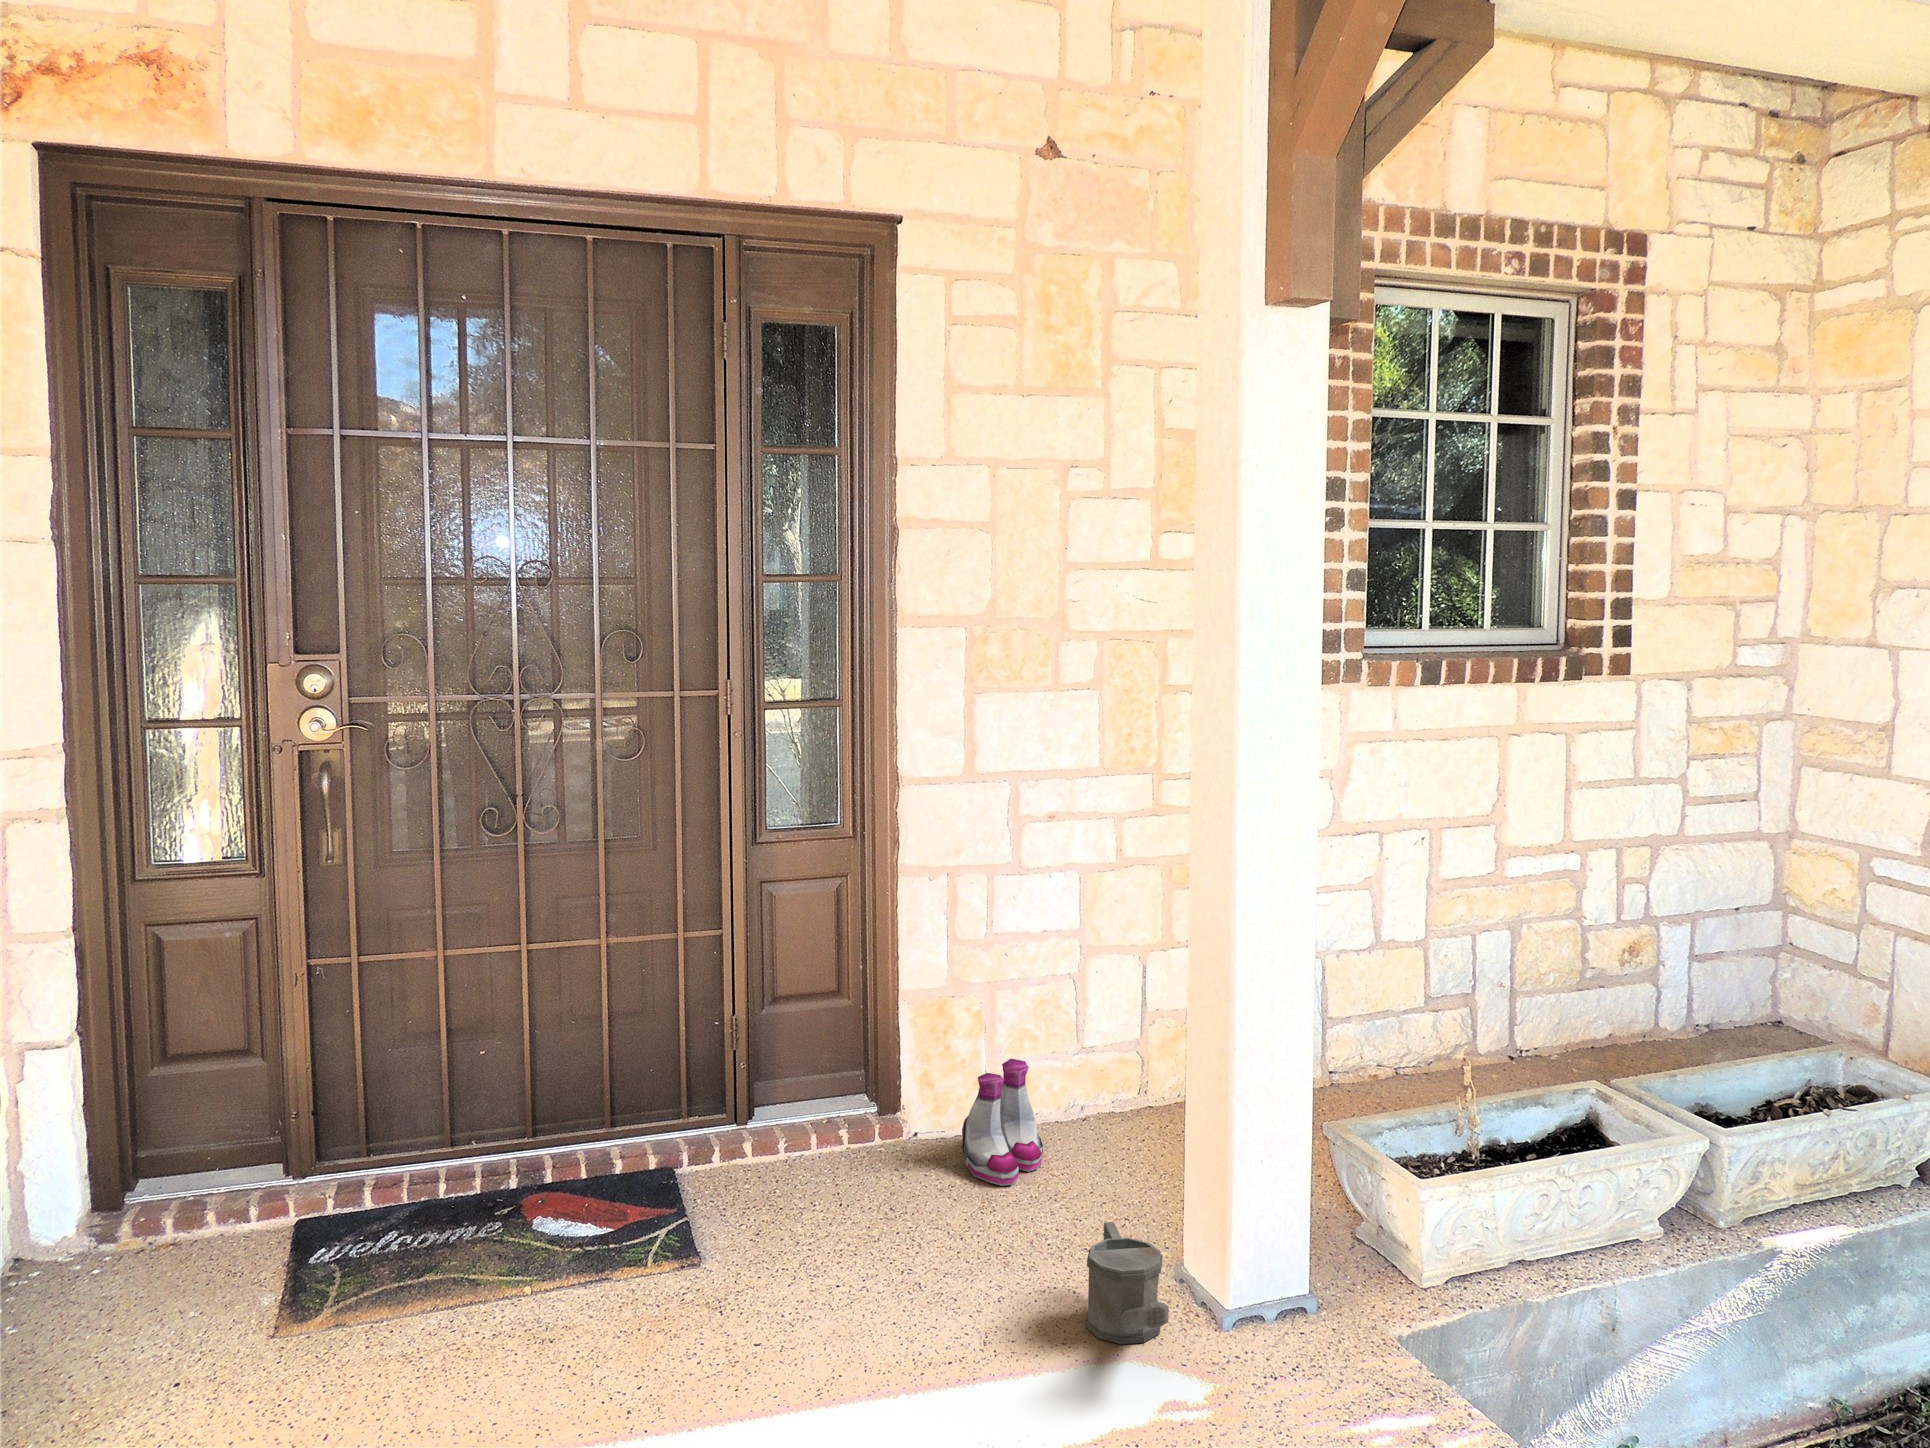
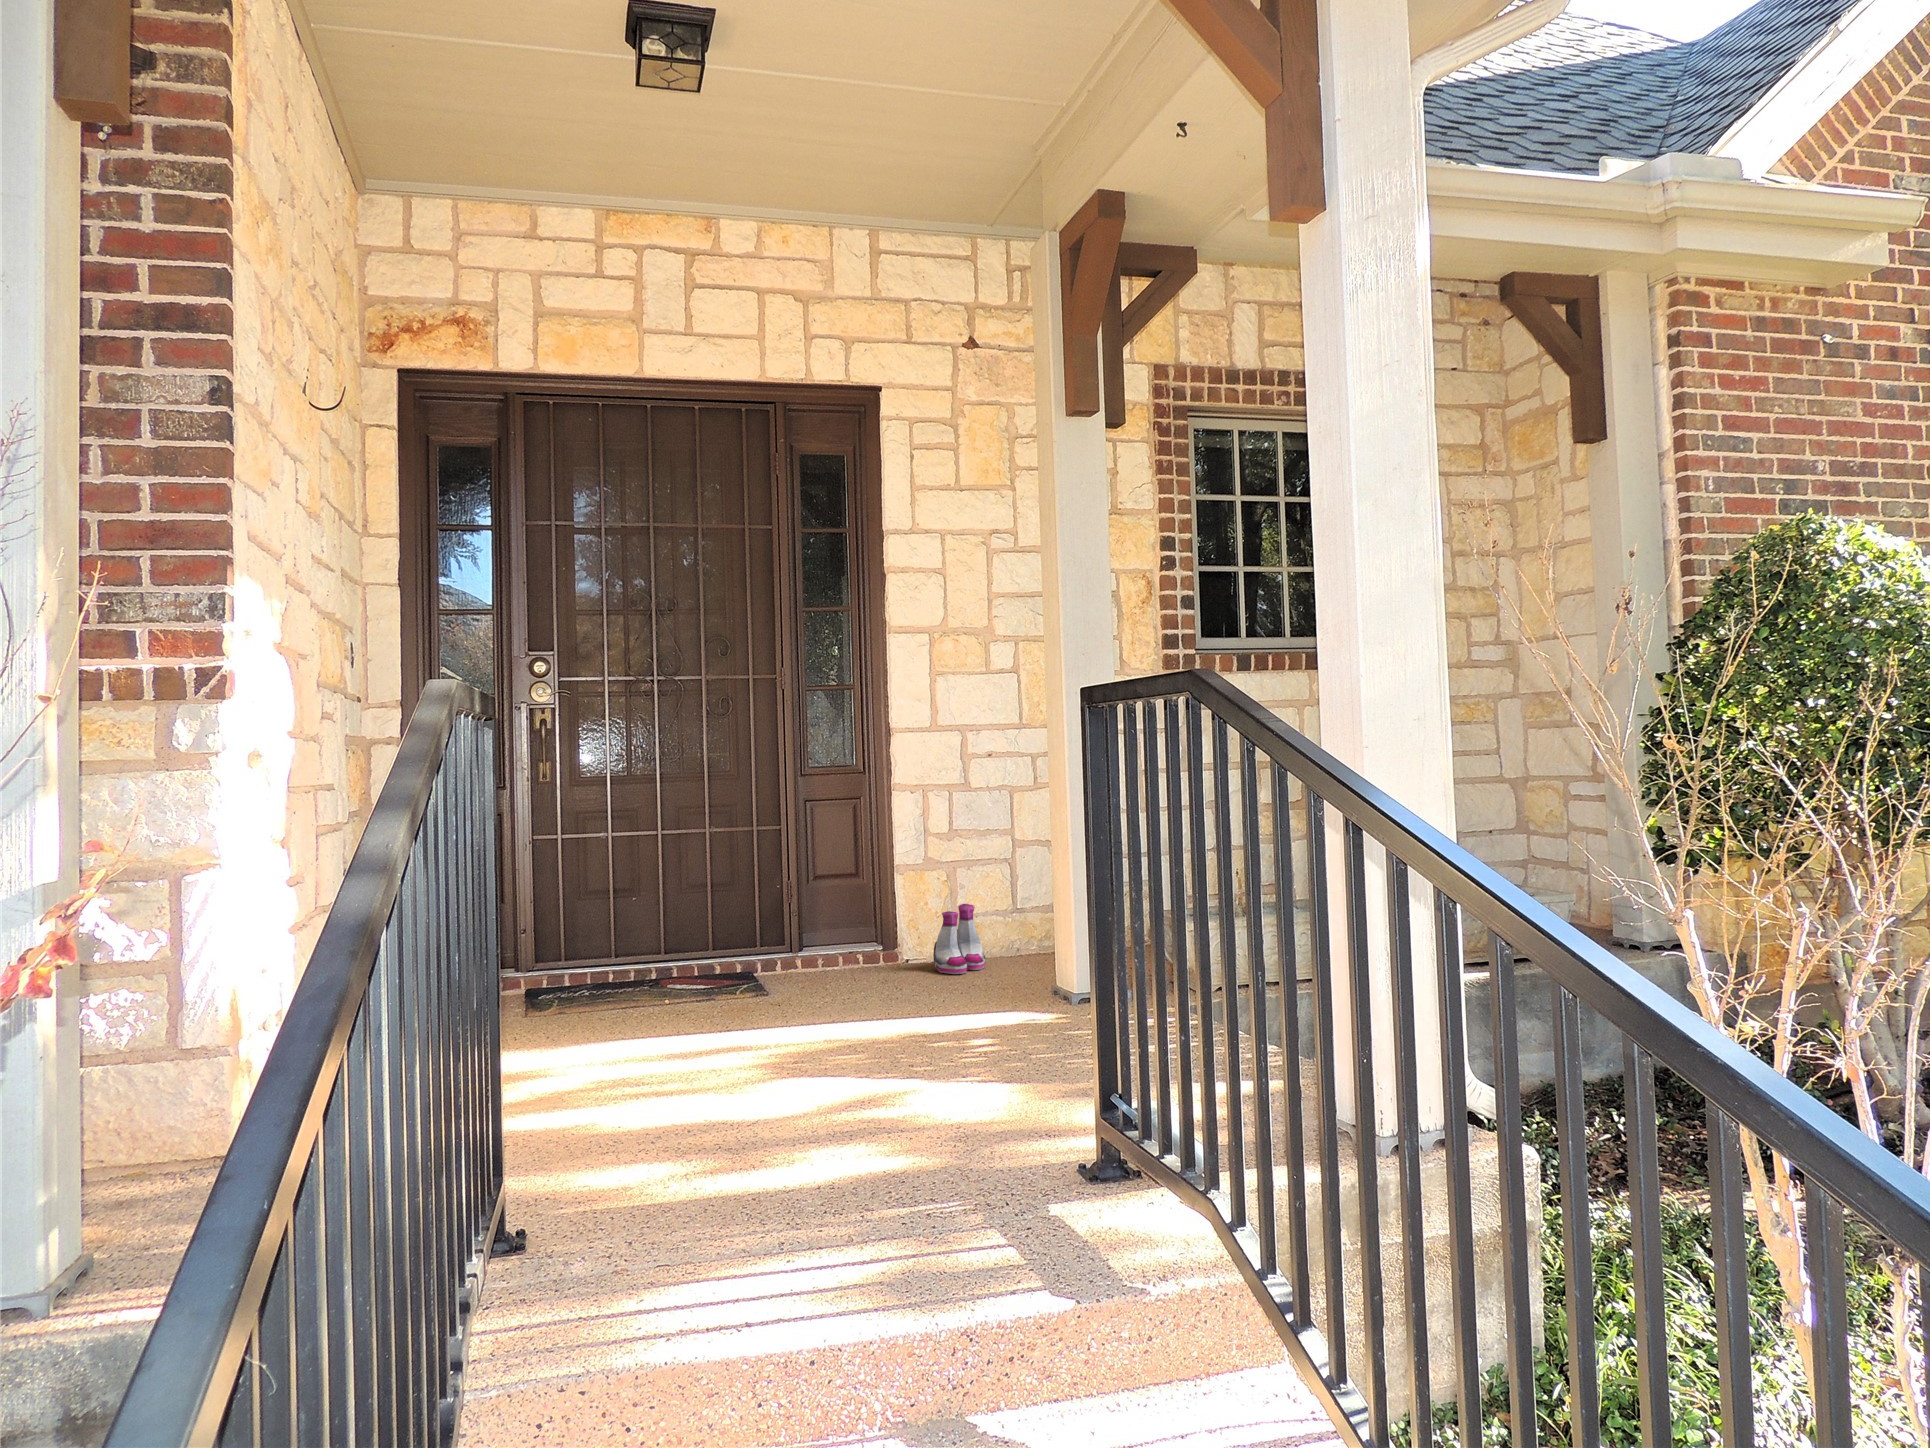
watering can: present [1086,1222,1169,1344] -> none [986,959,1032,1013]

